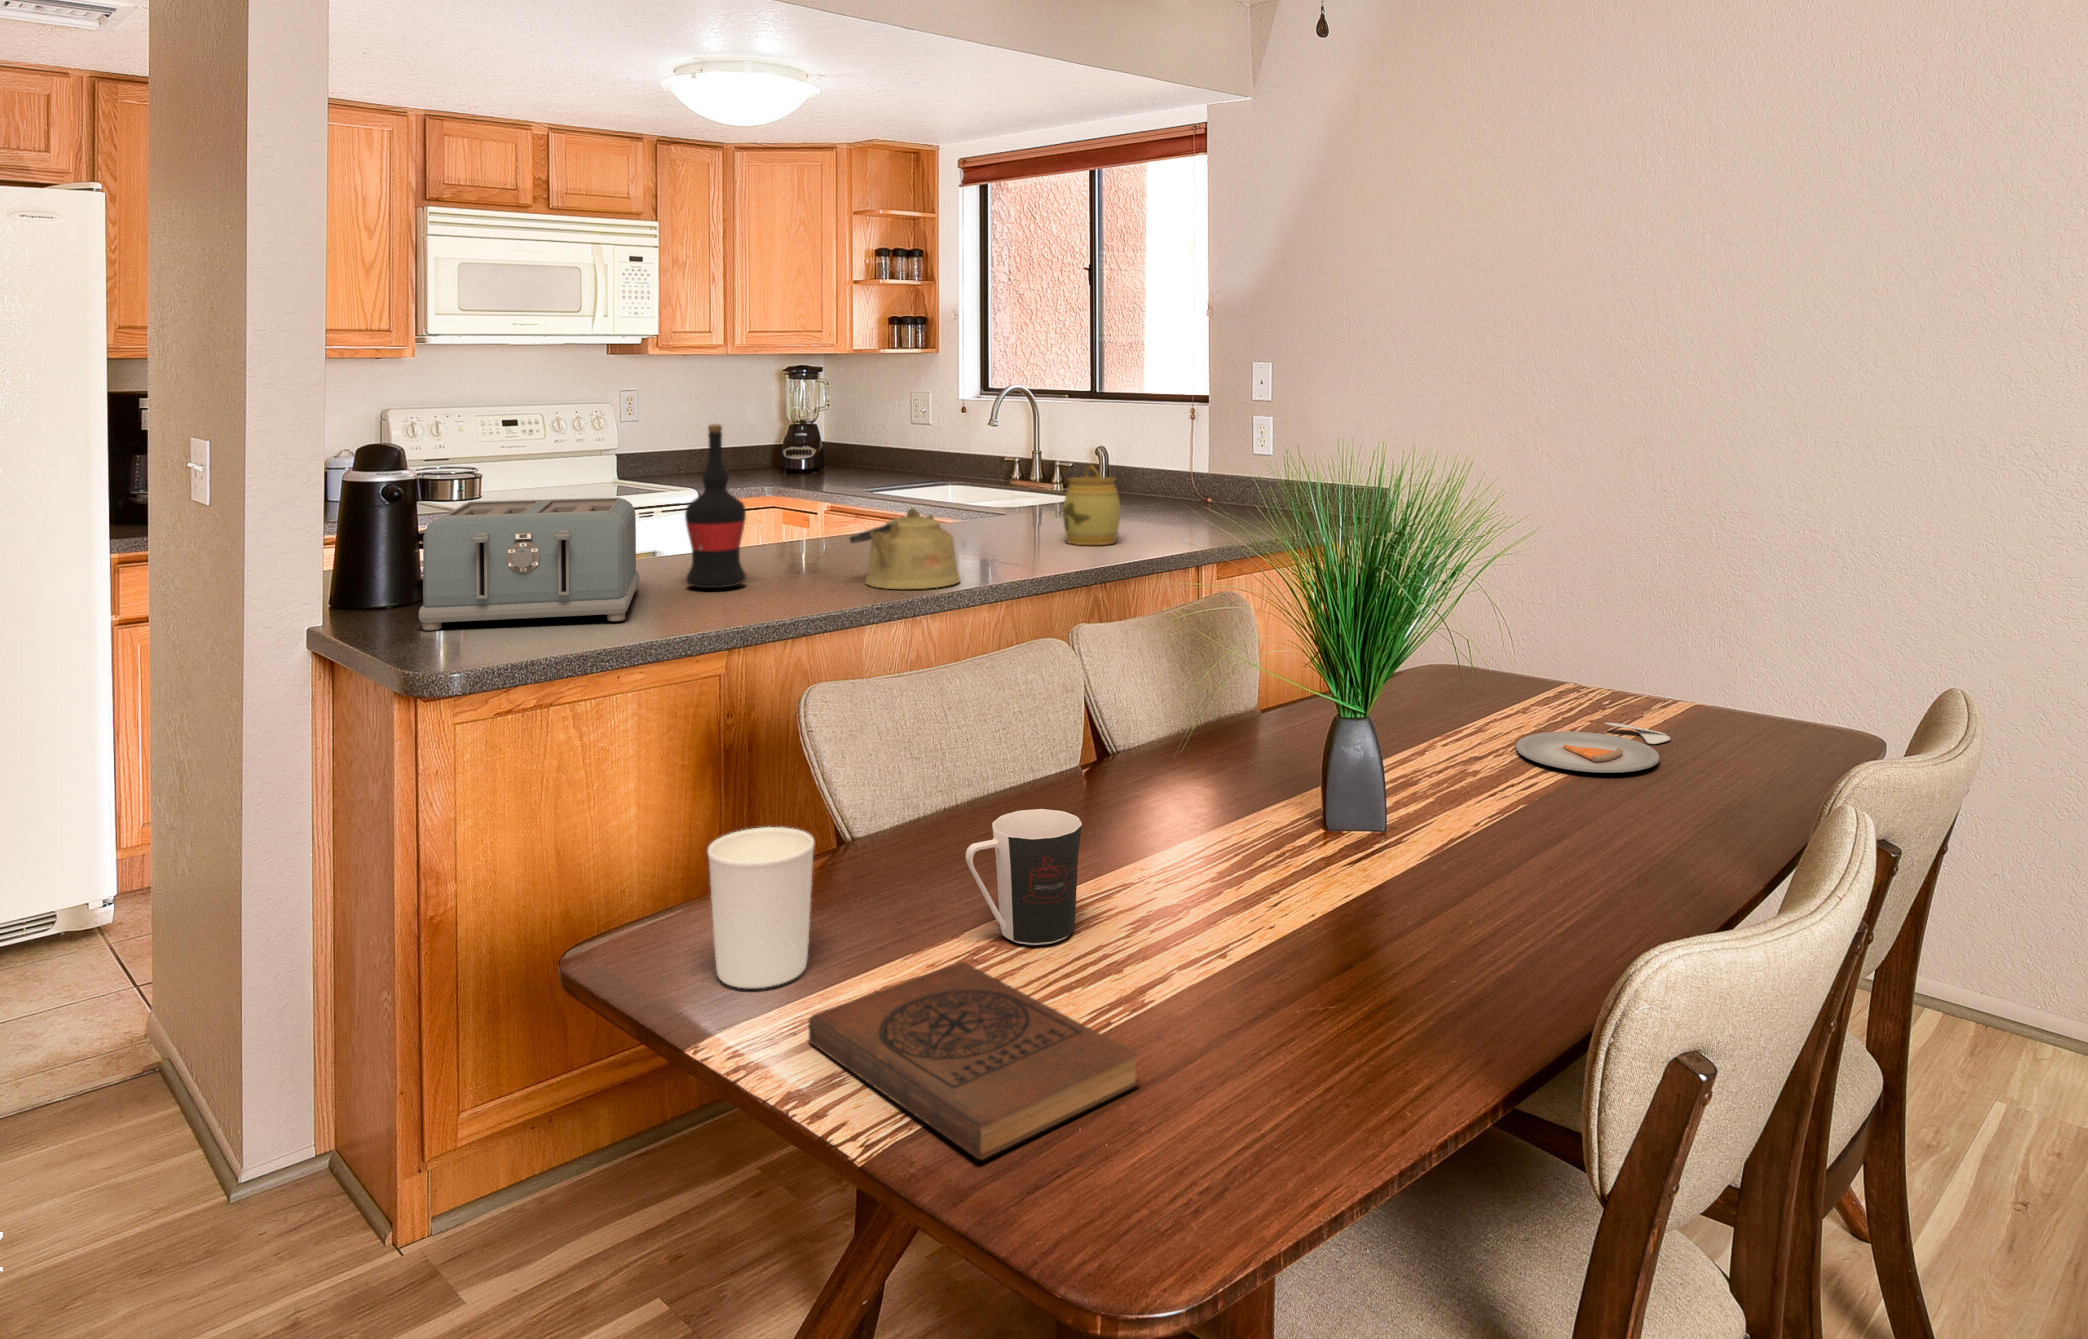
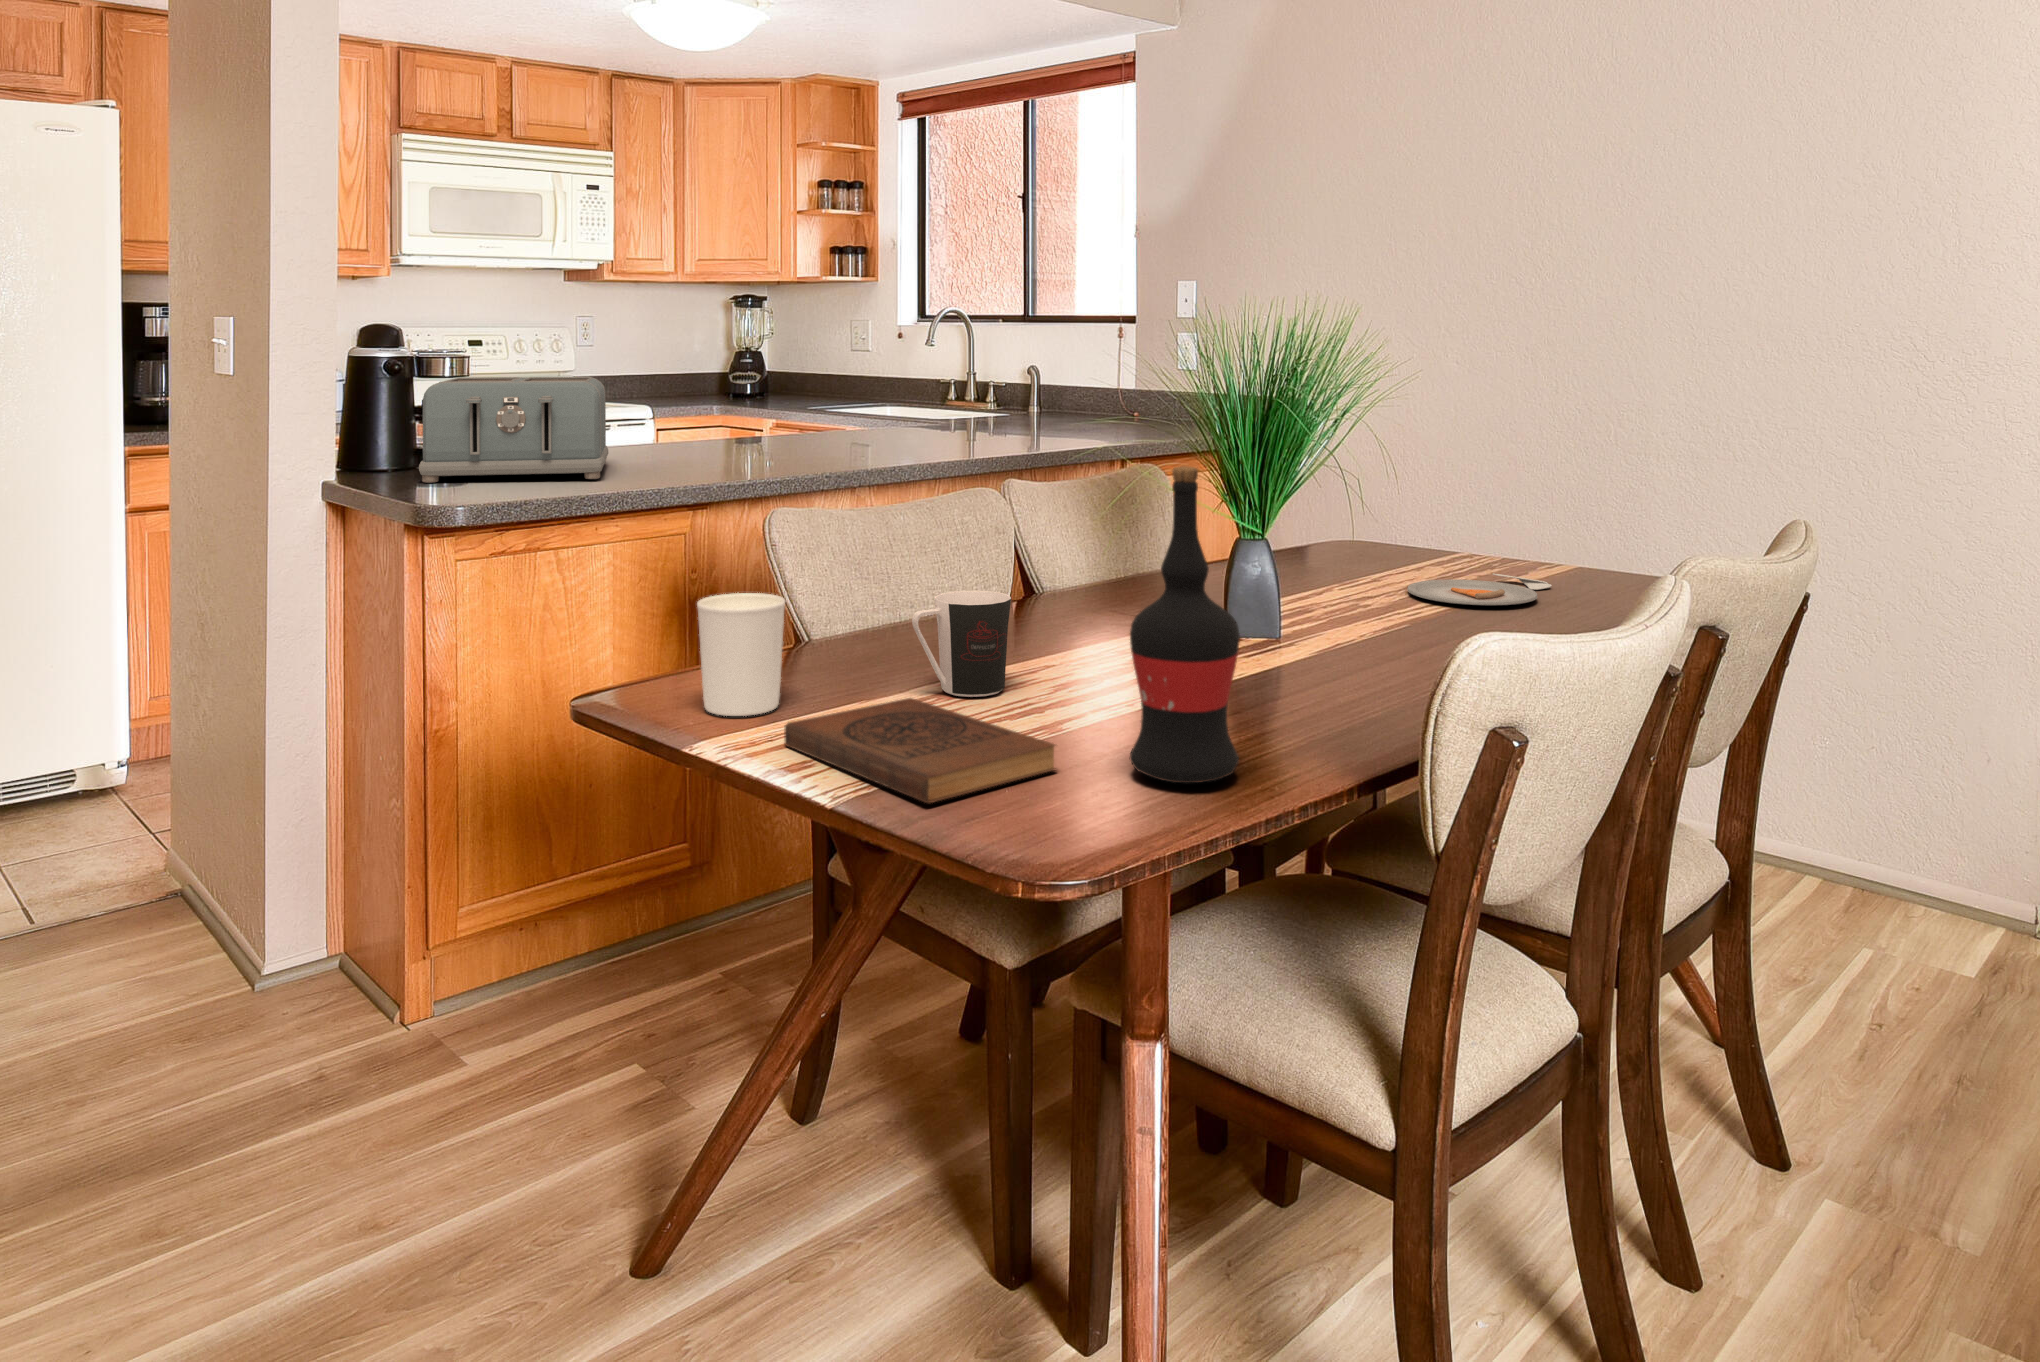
wine bottle: present [685,424,746,588] -> present [1130,466,1240,783]
jar: present [1063,465,1121,545] -> none [996,368,1050,443]
kettle: present [850,508,960,589] -> none [798,393,900,466]

